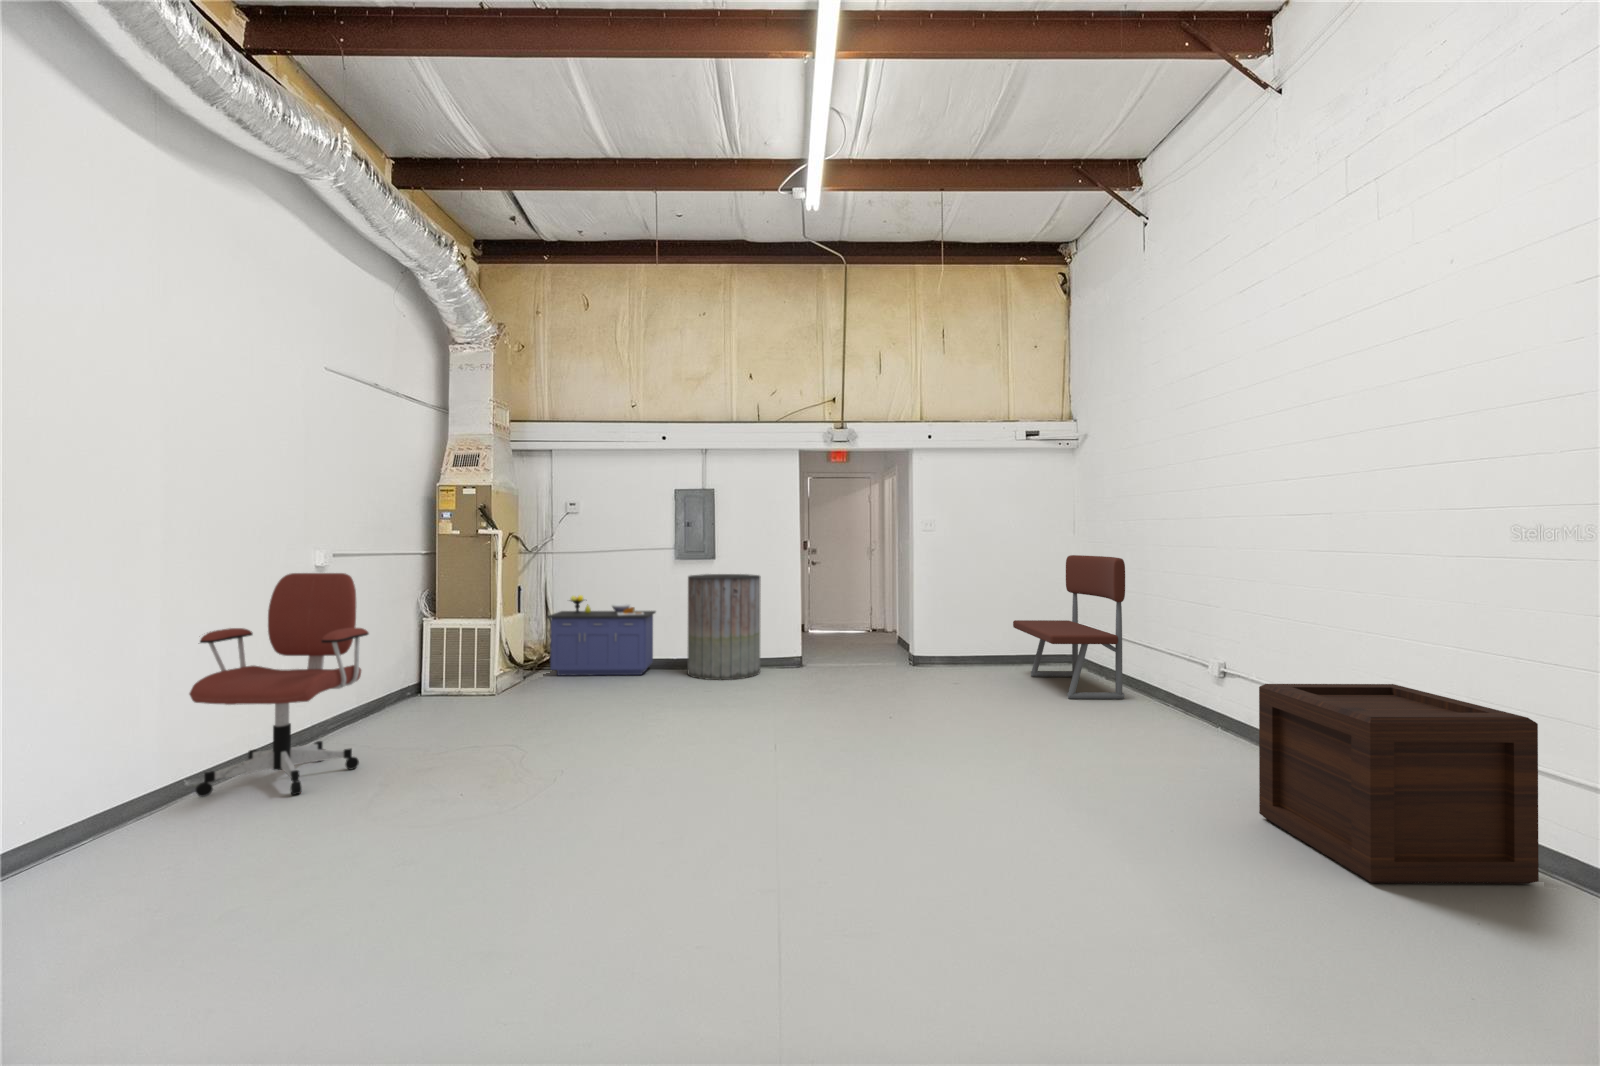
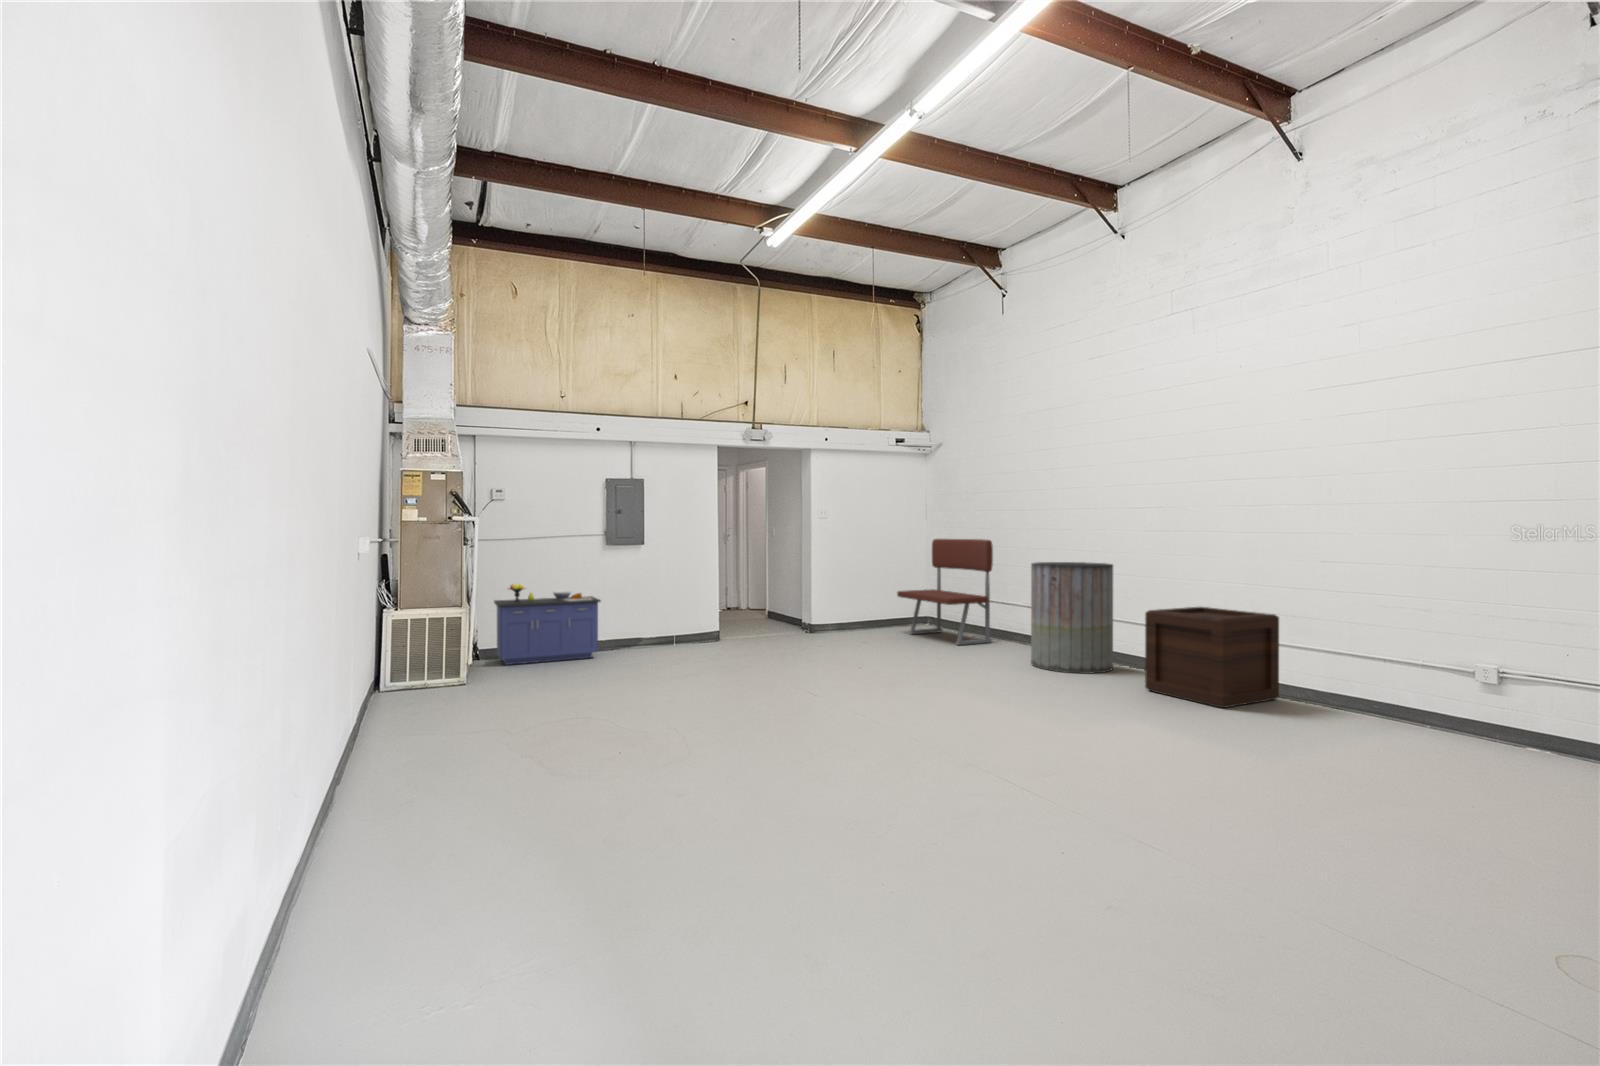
office chair: present [189,573,369,797] -> none [352,557,507,782]
trash can: present [688,574,761,680] -> present [1031,562,1113,674]

